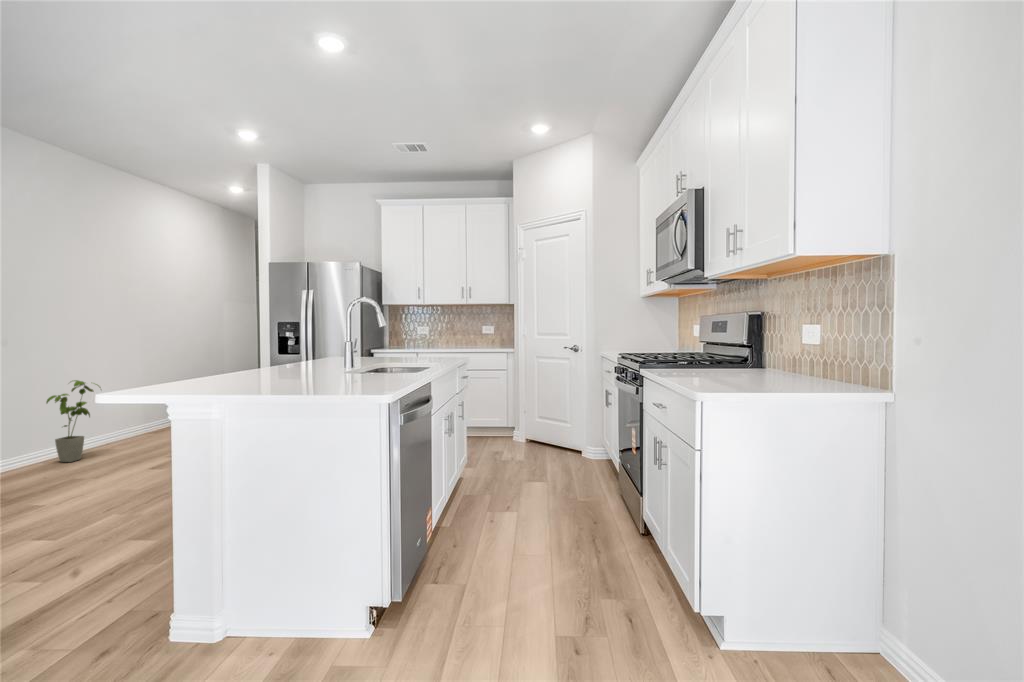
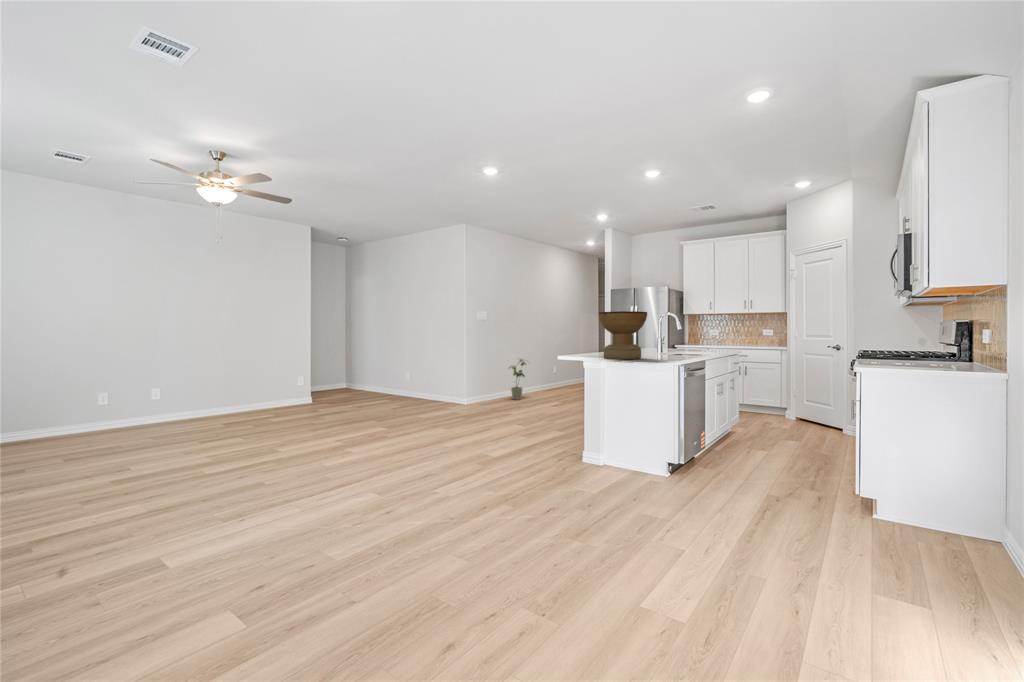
decorative bowl: none [202,277,320,388] -> present [599,311,647,359]

